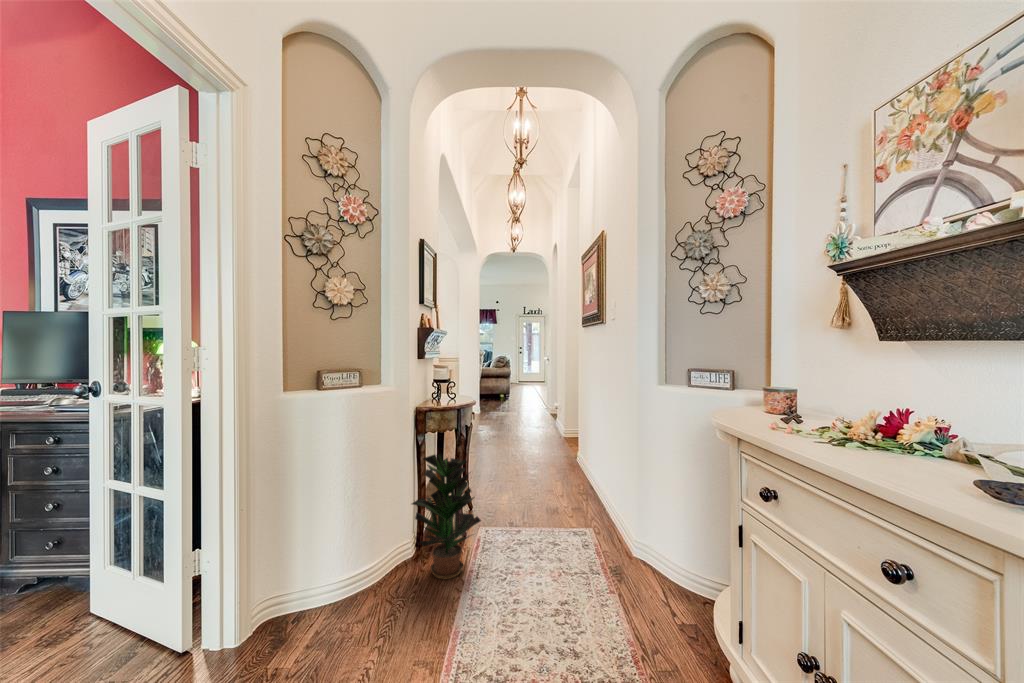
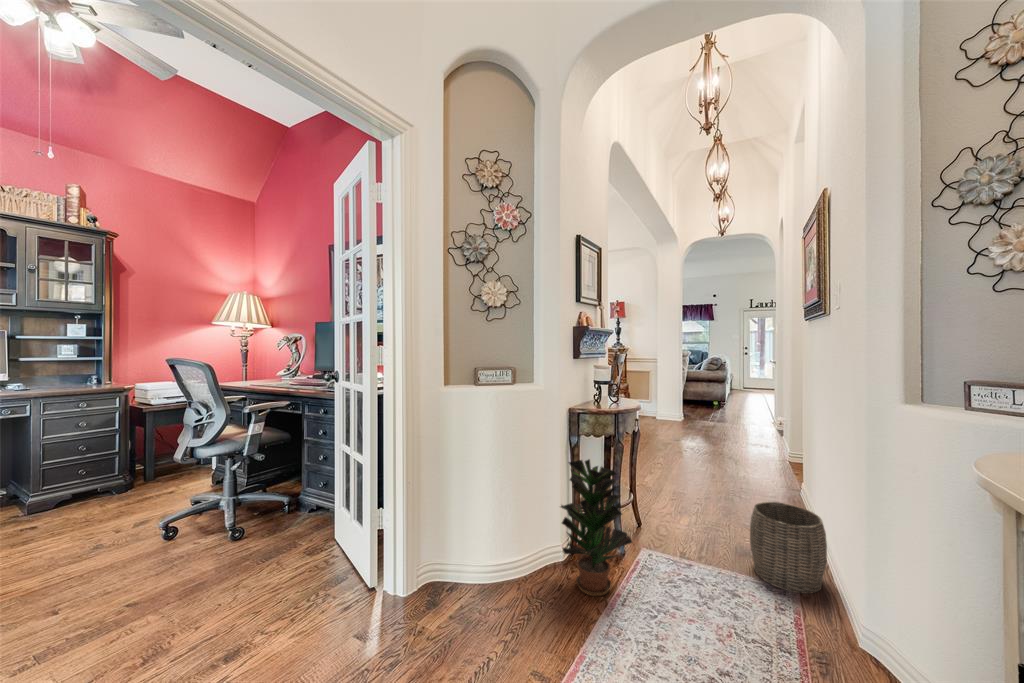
woven basket: none [560,466,608,530] -> present [750,502,827,594]

